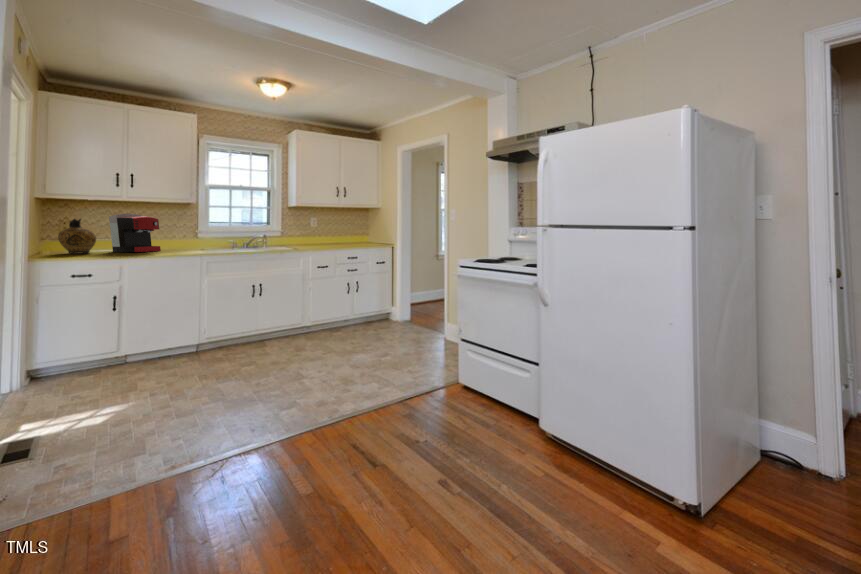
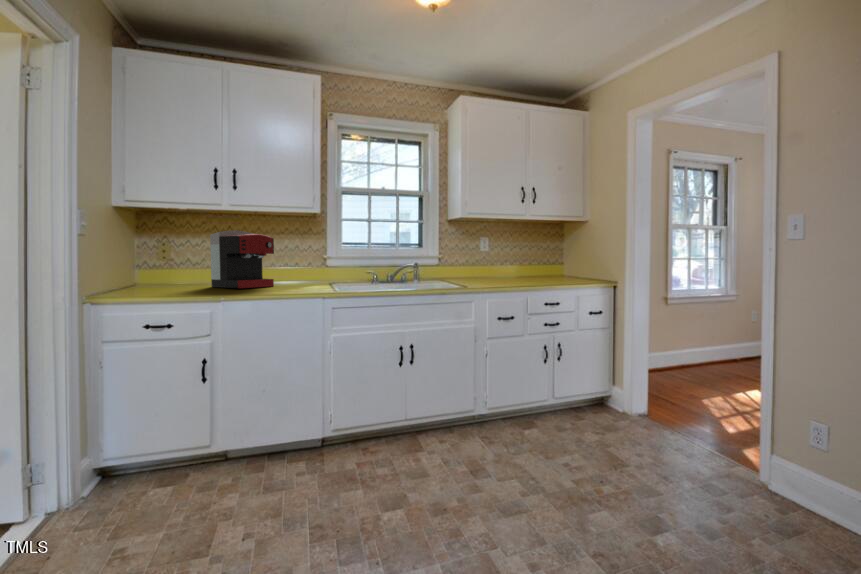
ceramic jug: present [58,219,96,254] -> none [142,237,190,290]

